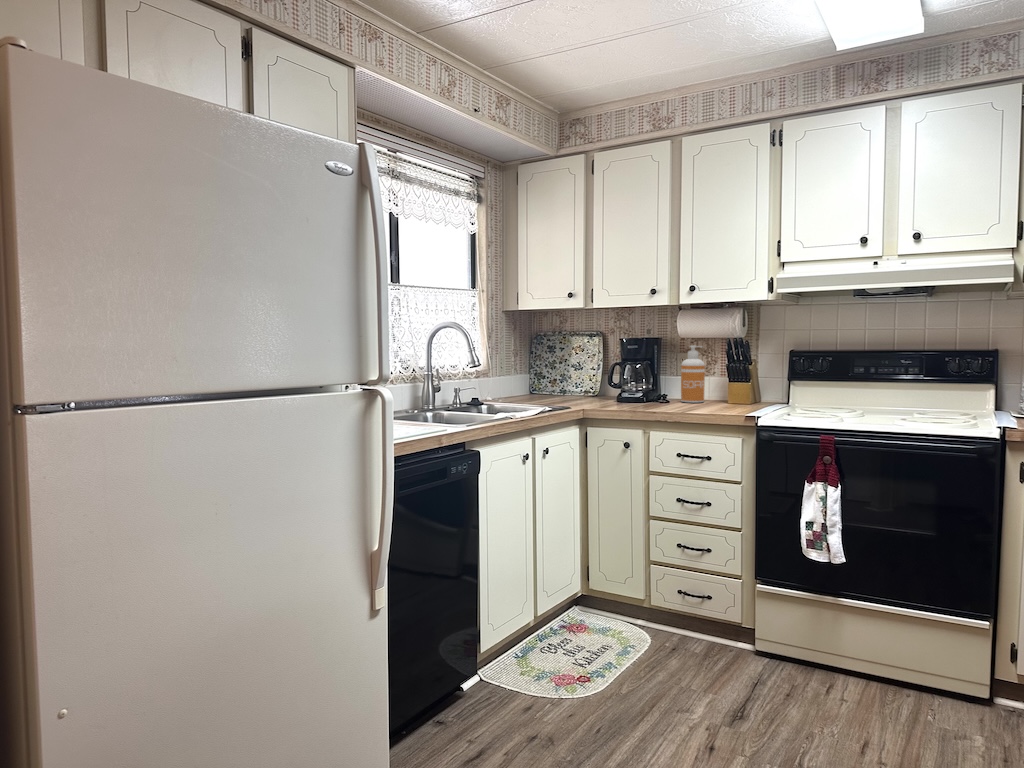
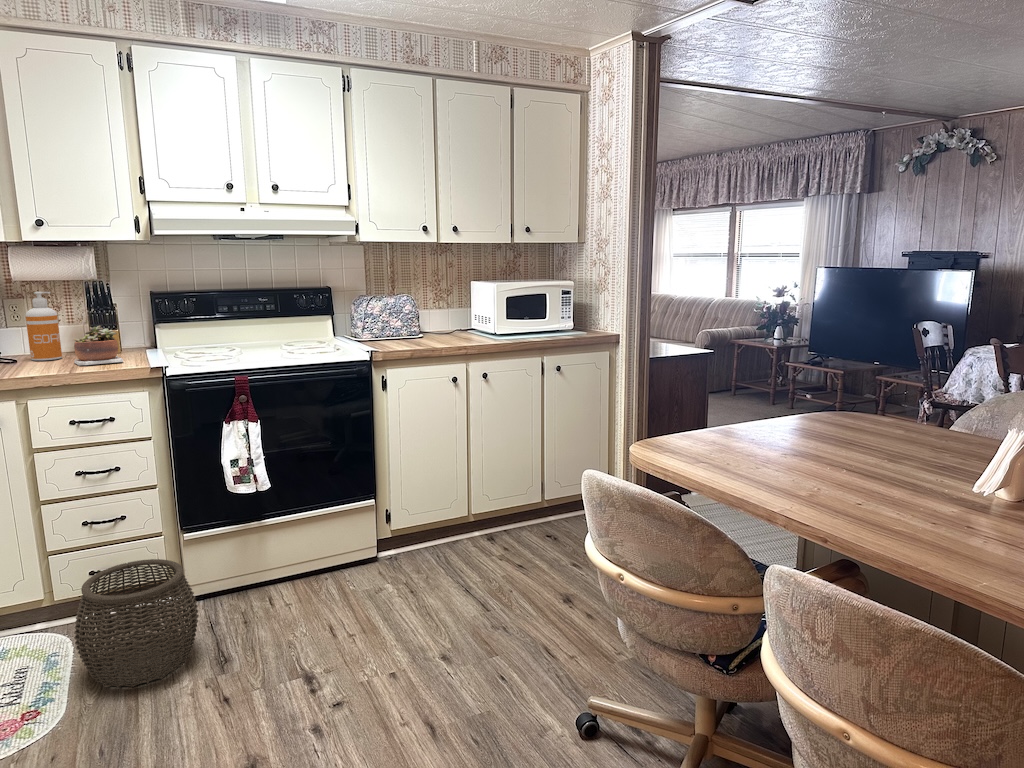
succulent plant: none [701,376,742,410] -> present [74,326,123,365]
woven basket: none [628,586,733,702] -> present [74,559,198,688]

